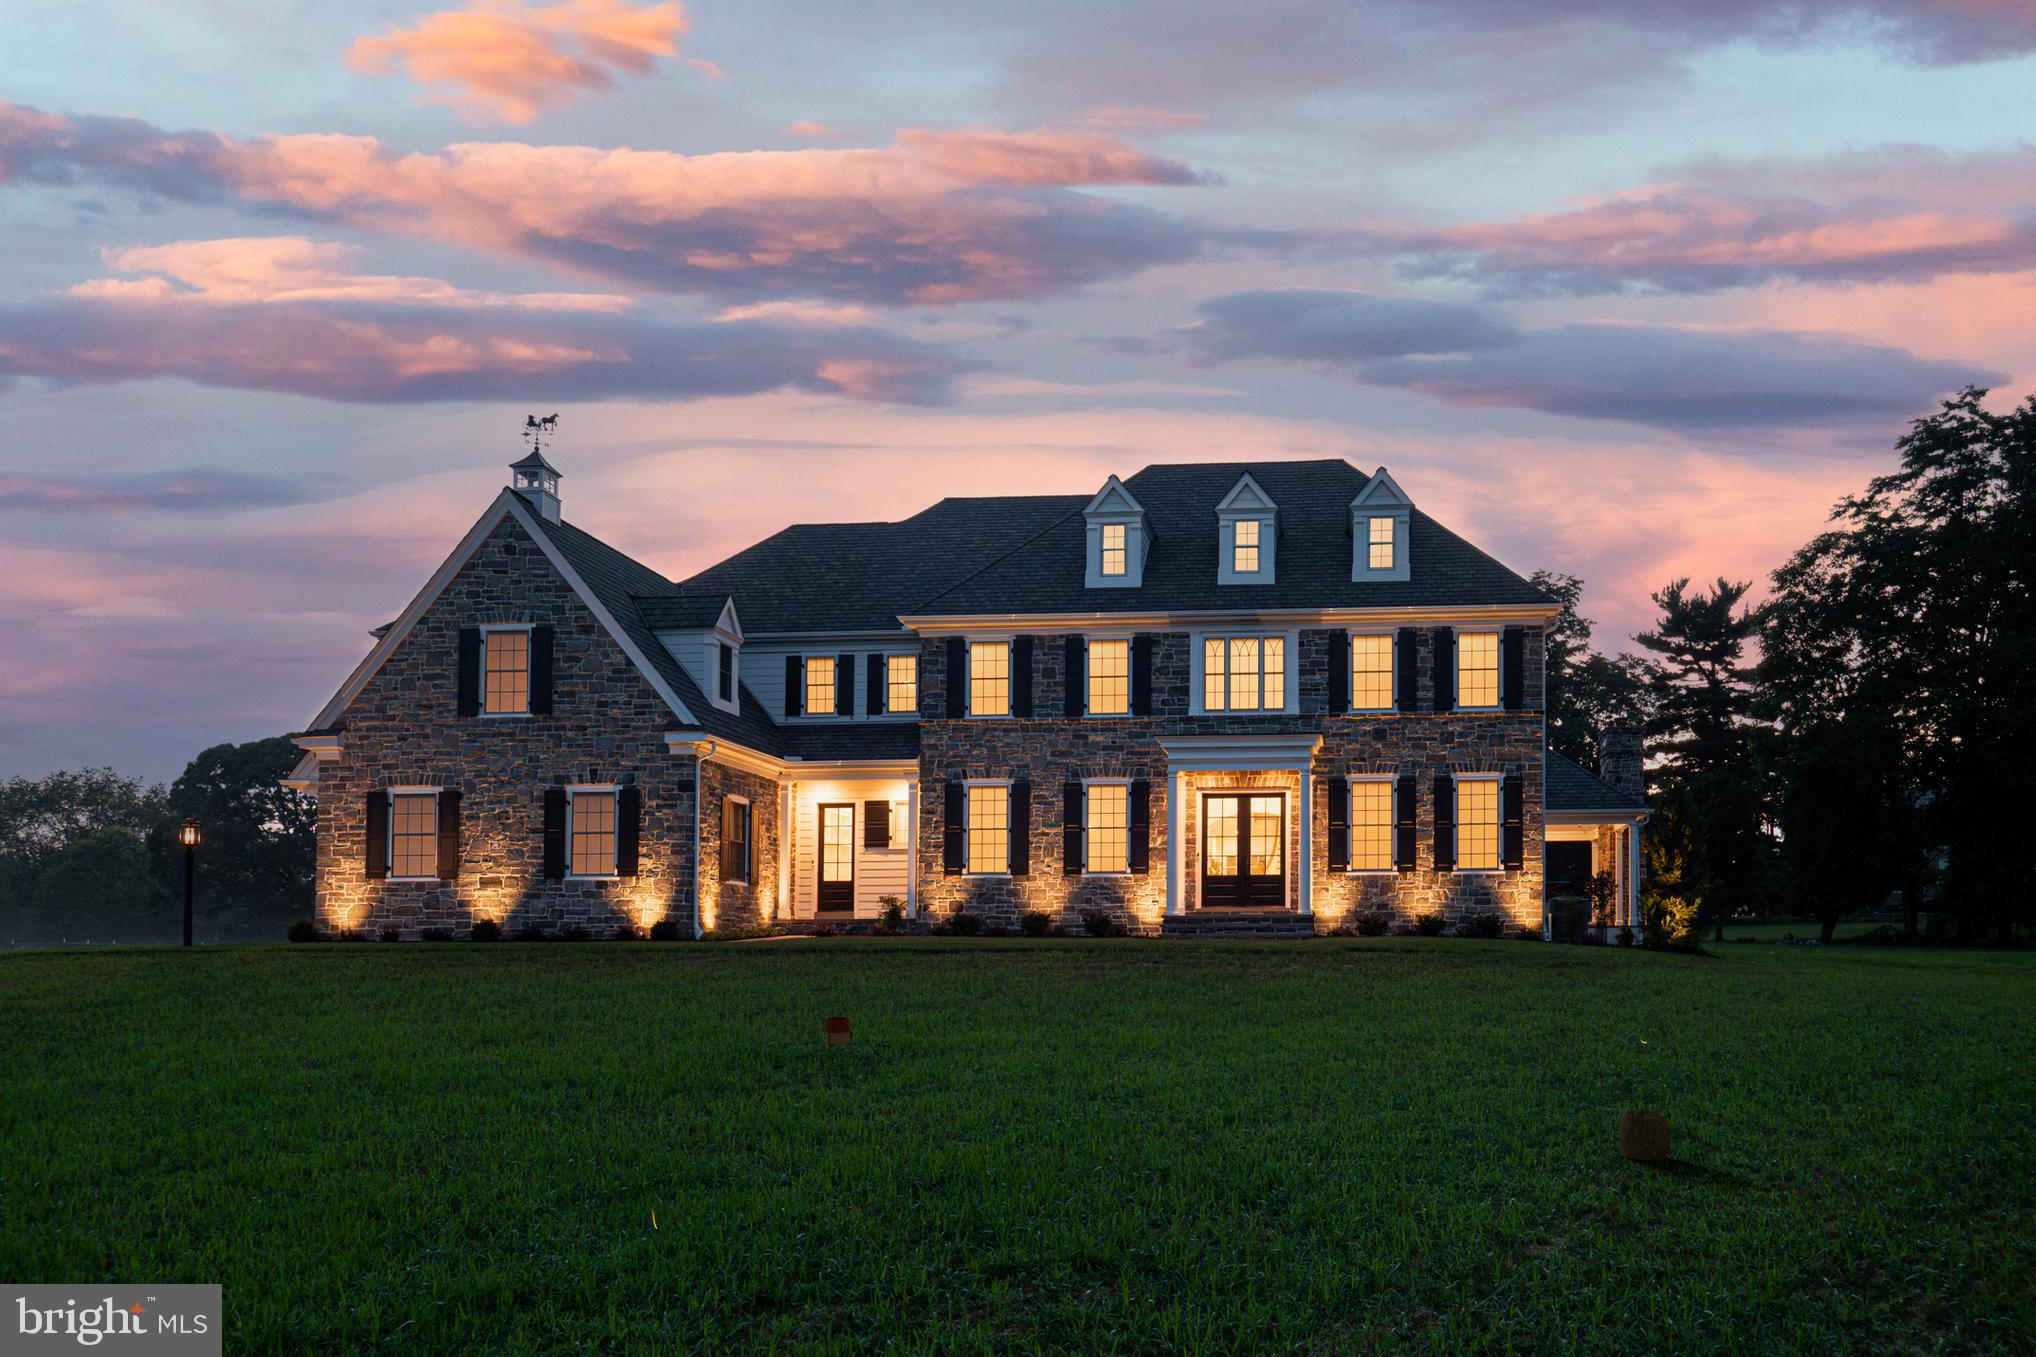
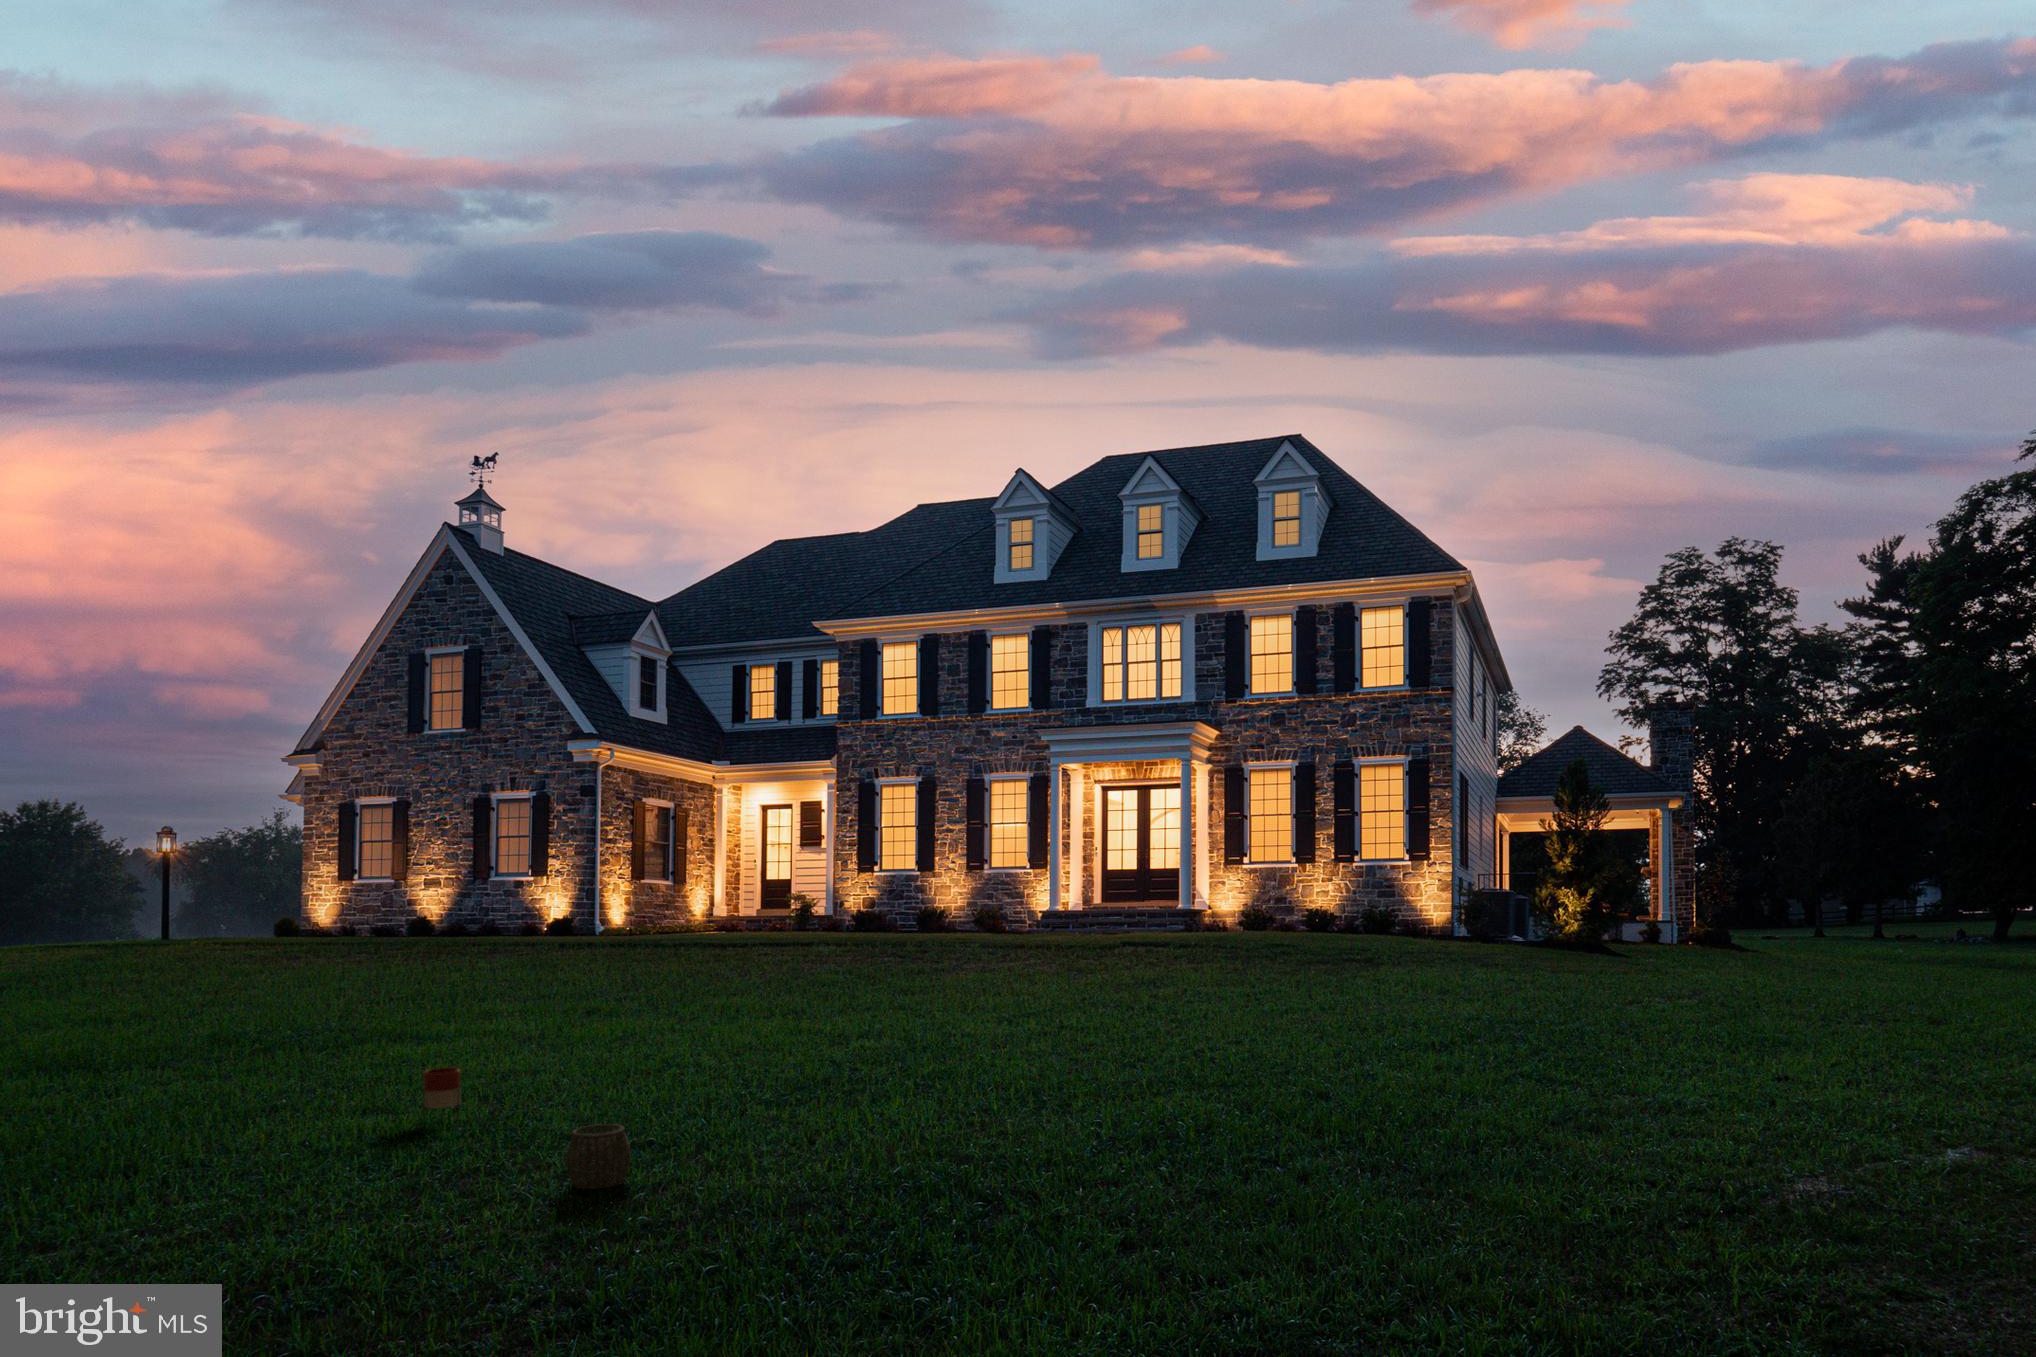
planter: present [825,1017,852,1058] -> present [423,1067,461,1120]

